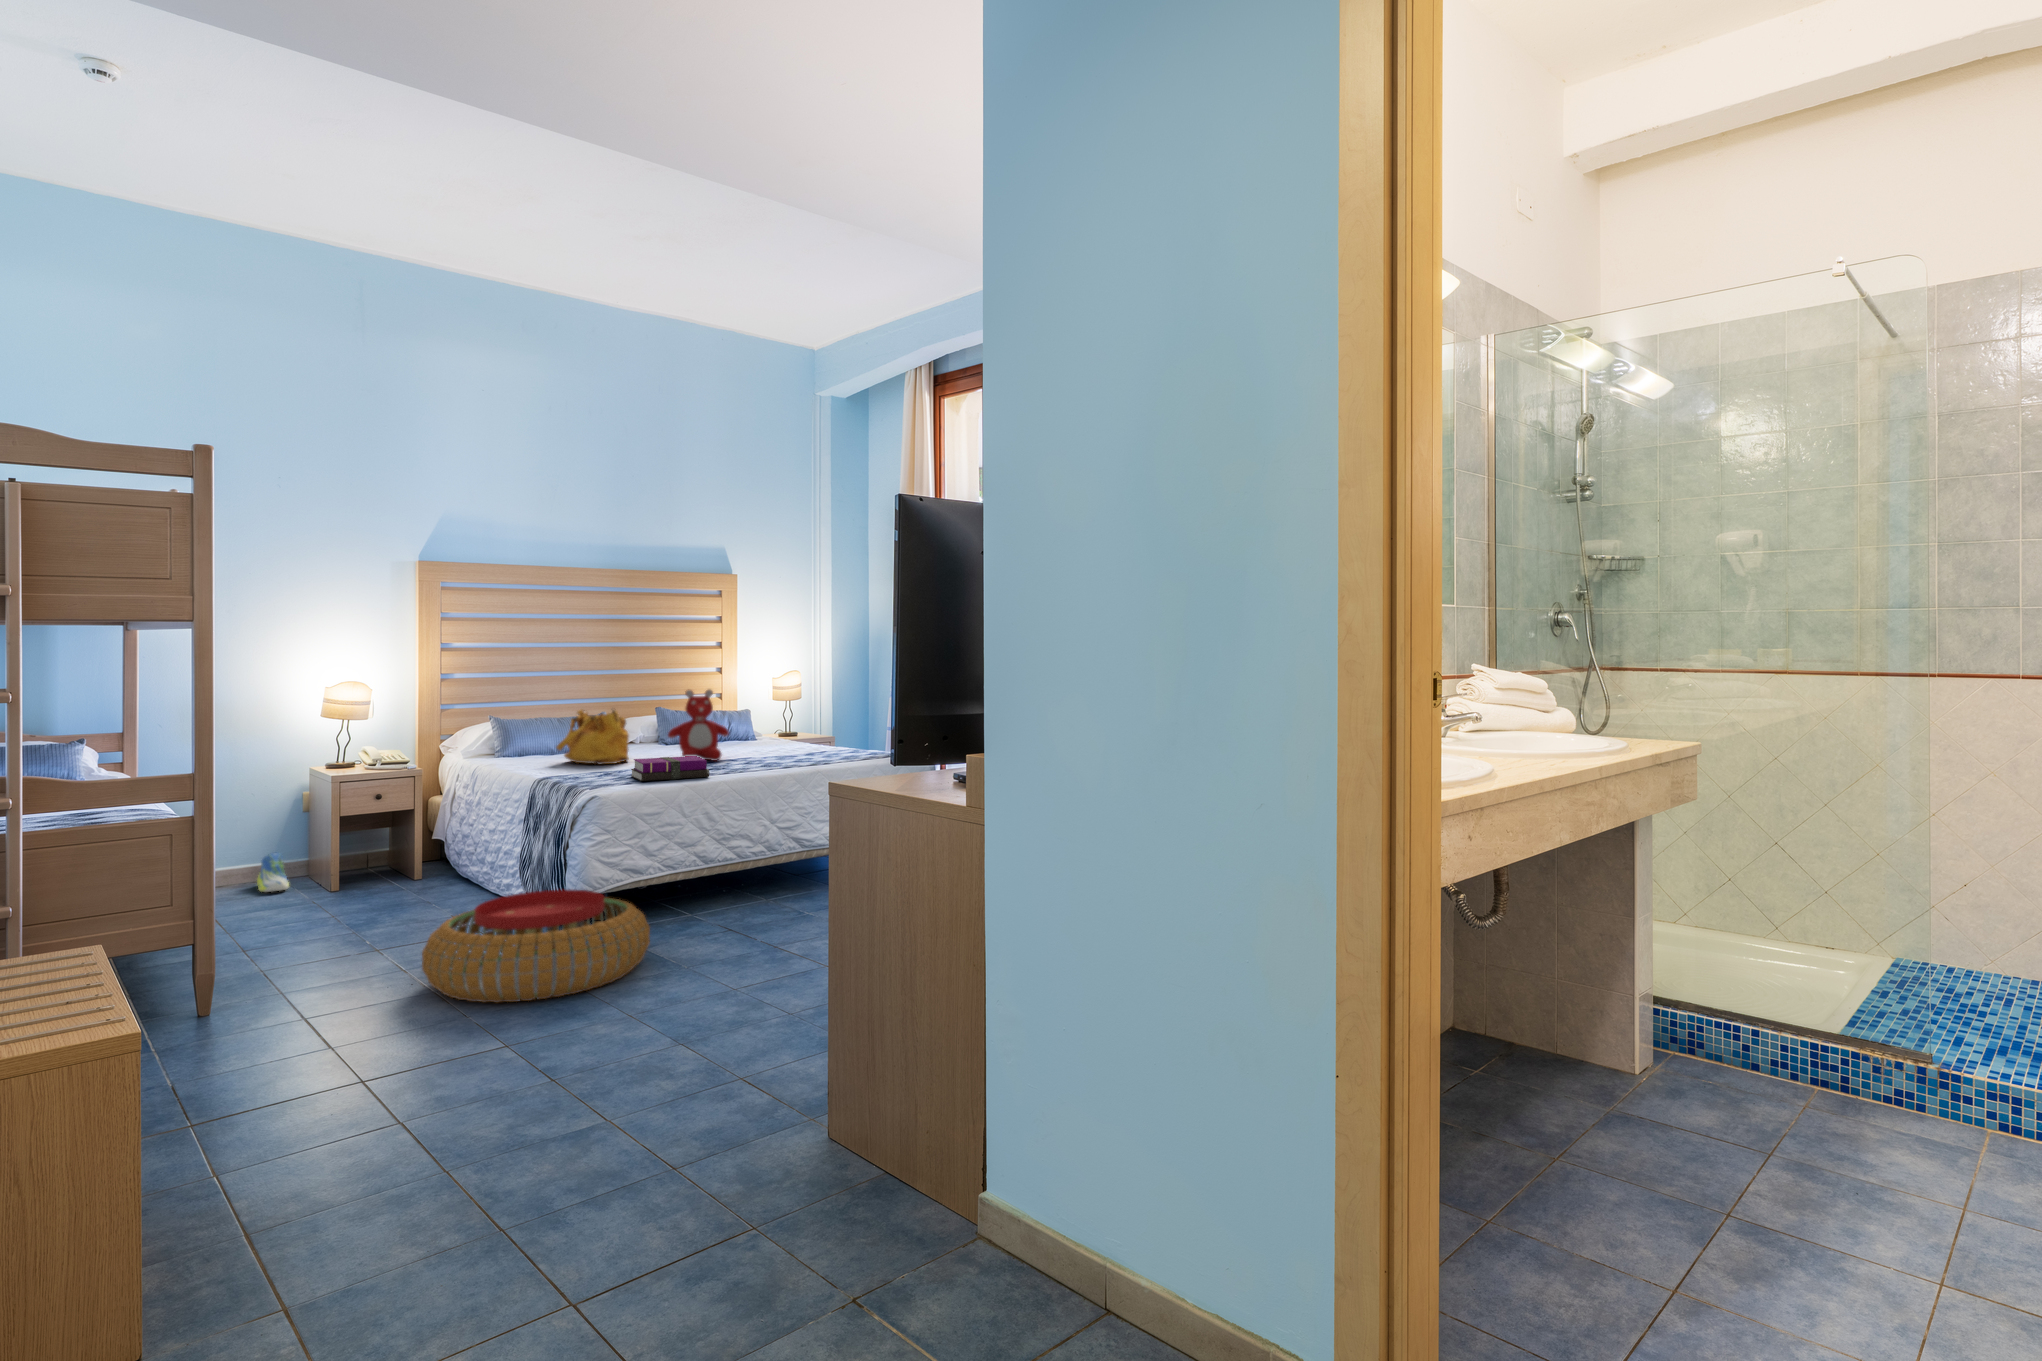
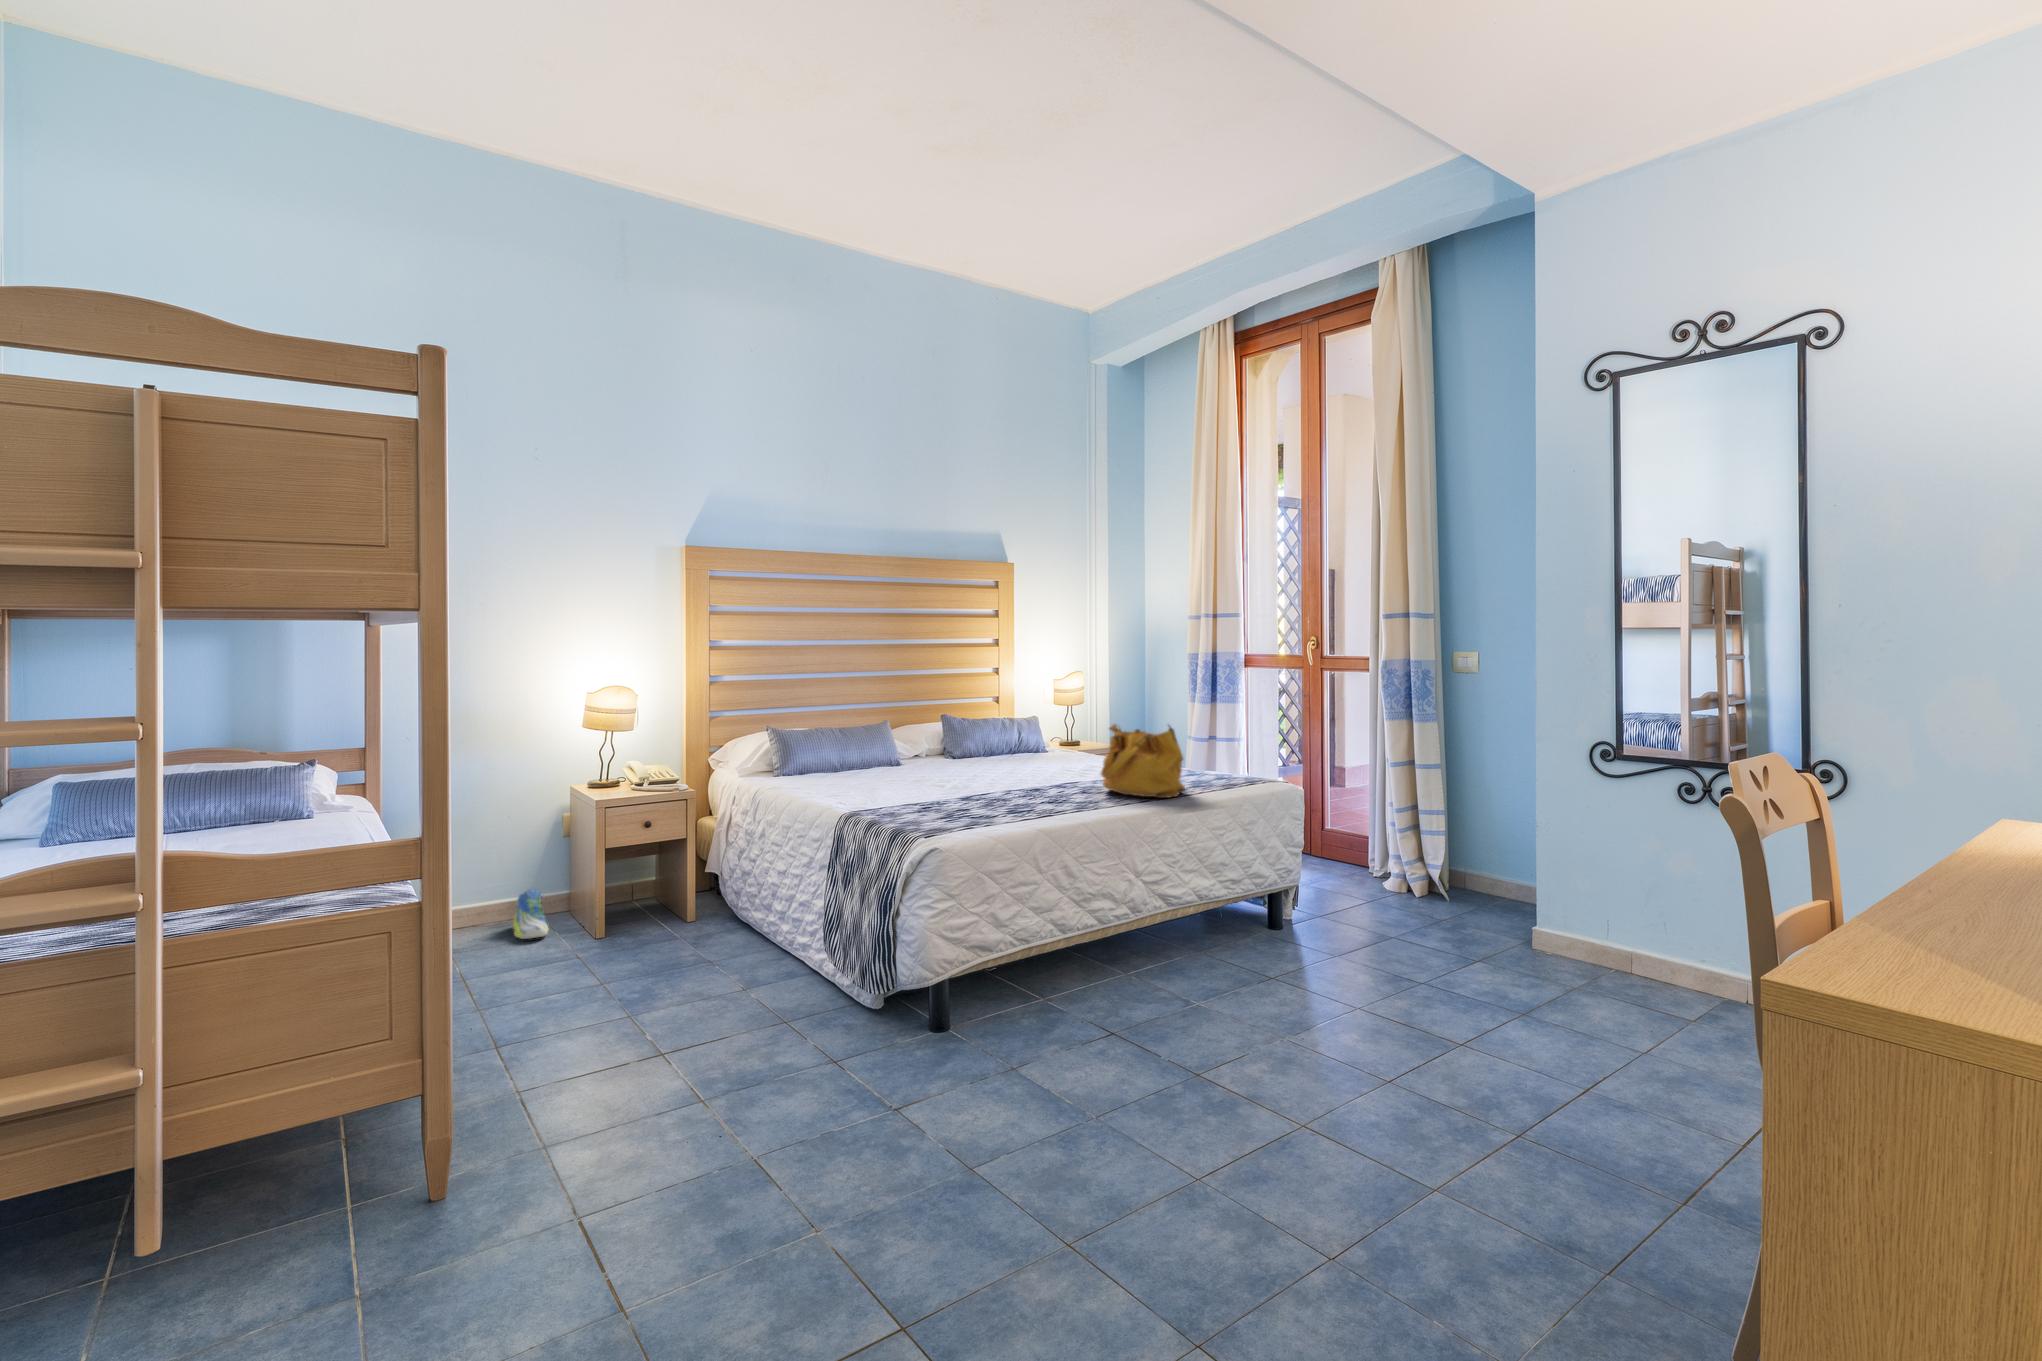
teddy bear: present [668,689,729,761] -> none [978,697,1048,788]
handbag: present [556,709,629,765] -> present [1101,724,1185,798]
notebook: present [631,756,709,781] -> none [958,785,1059,822]
pouf: present [422,890,650,1002] -> none [740,994,1049,1203]

